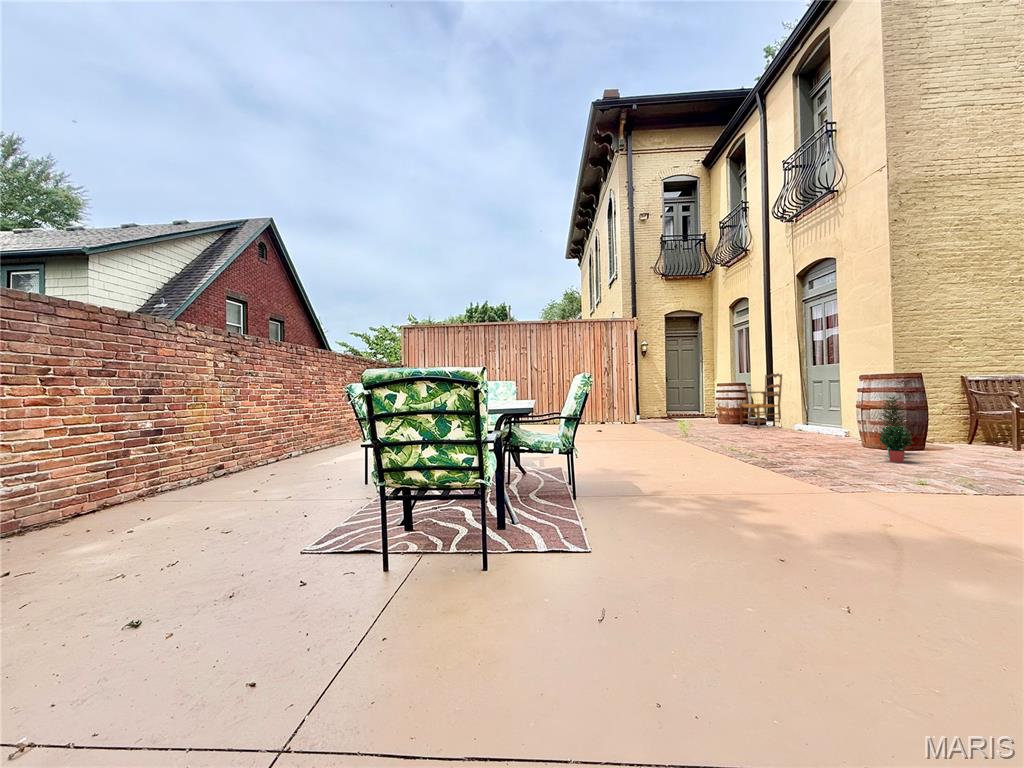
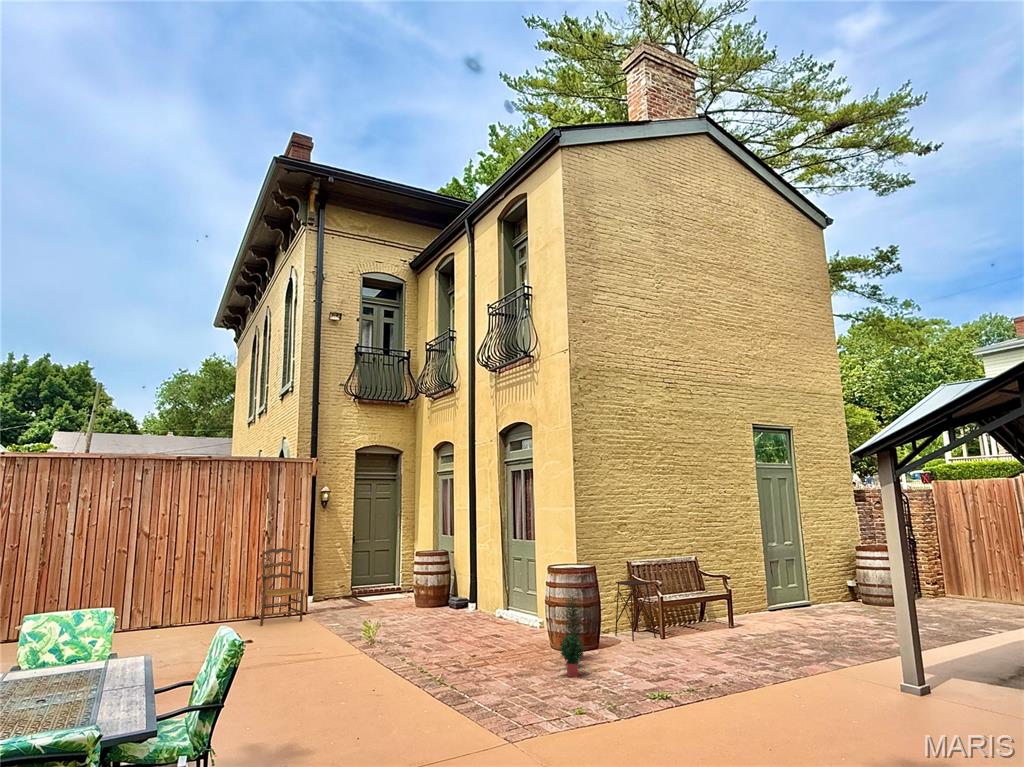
armchair: present [740,373,782,429] -> present [260,548,304,626]
side table: none [942,394,1004,449] -> present [615,580,656,641]

